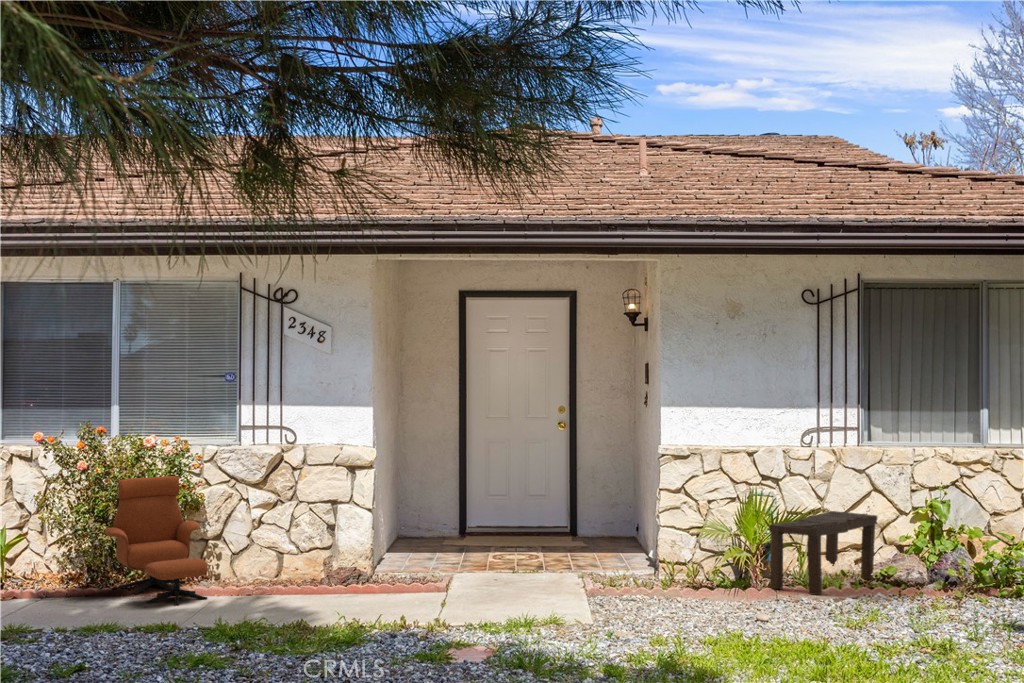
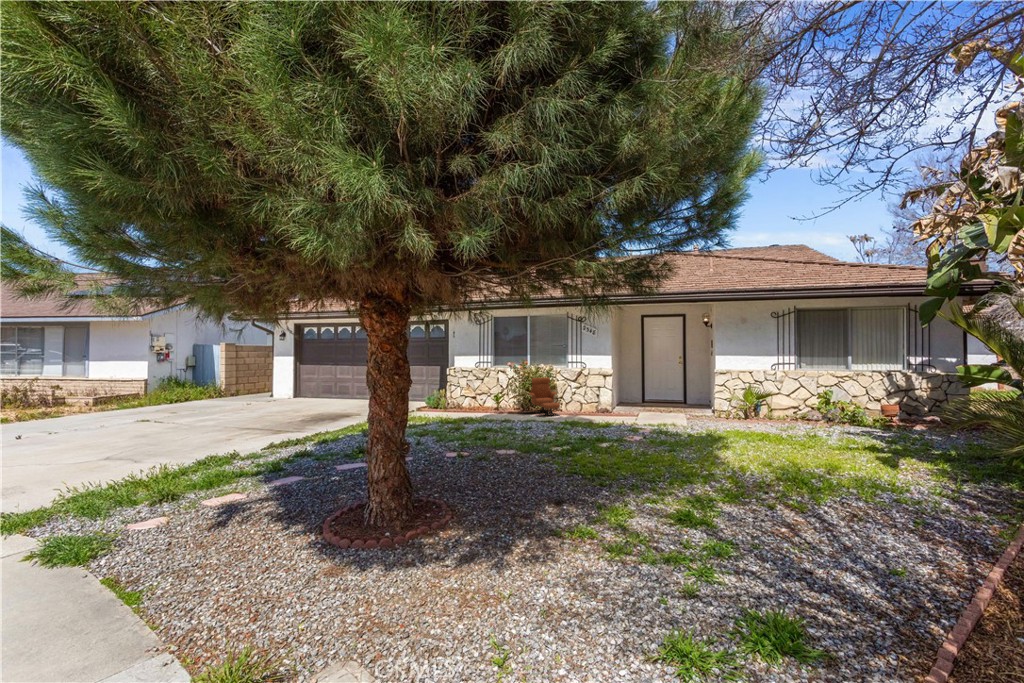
bench: present [769,511,877,595] -> none [755,393,800,422]

